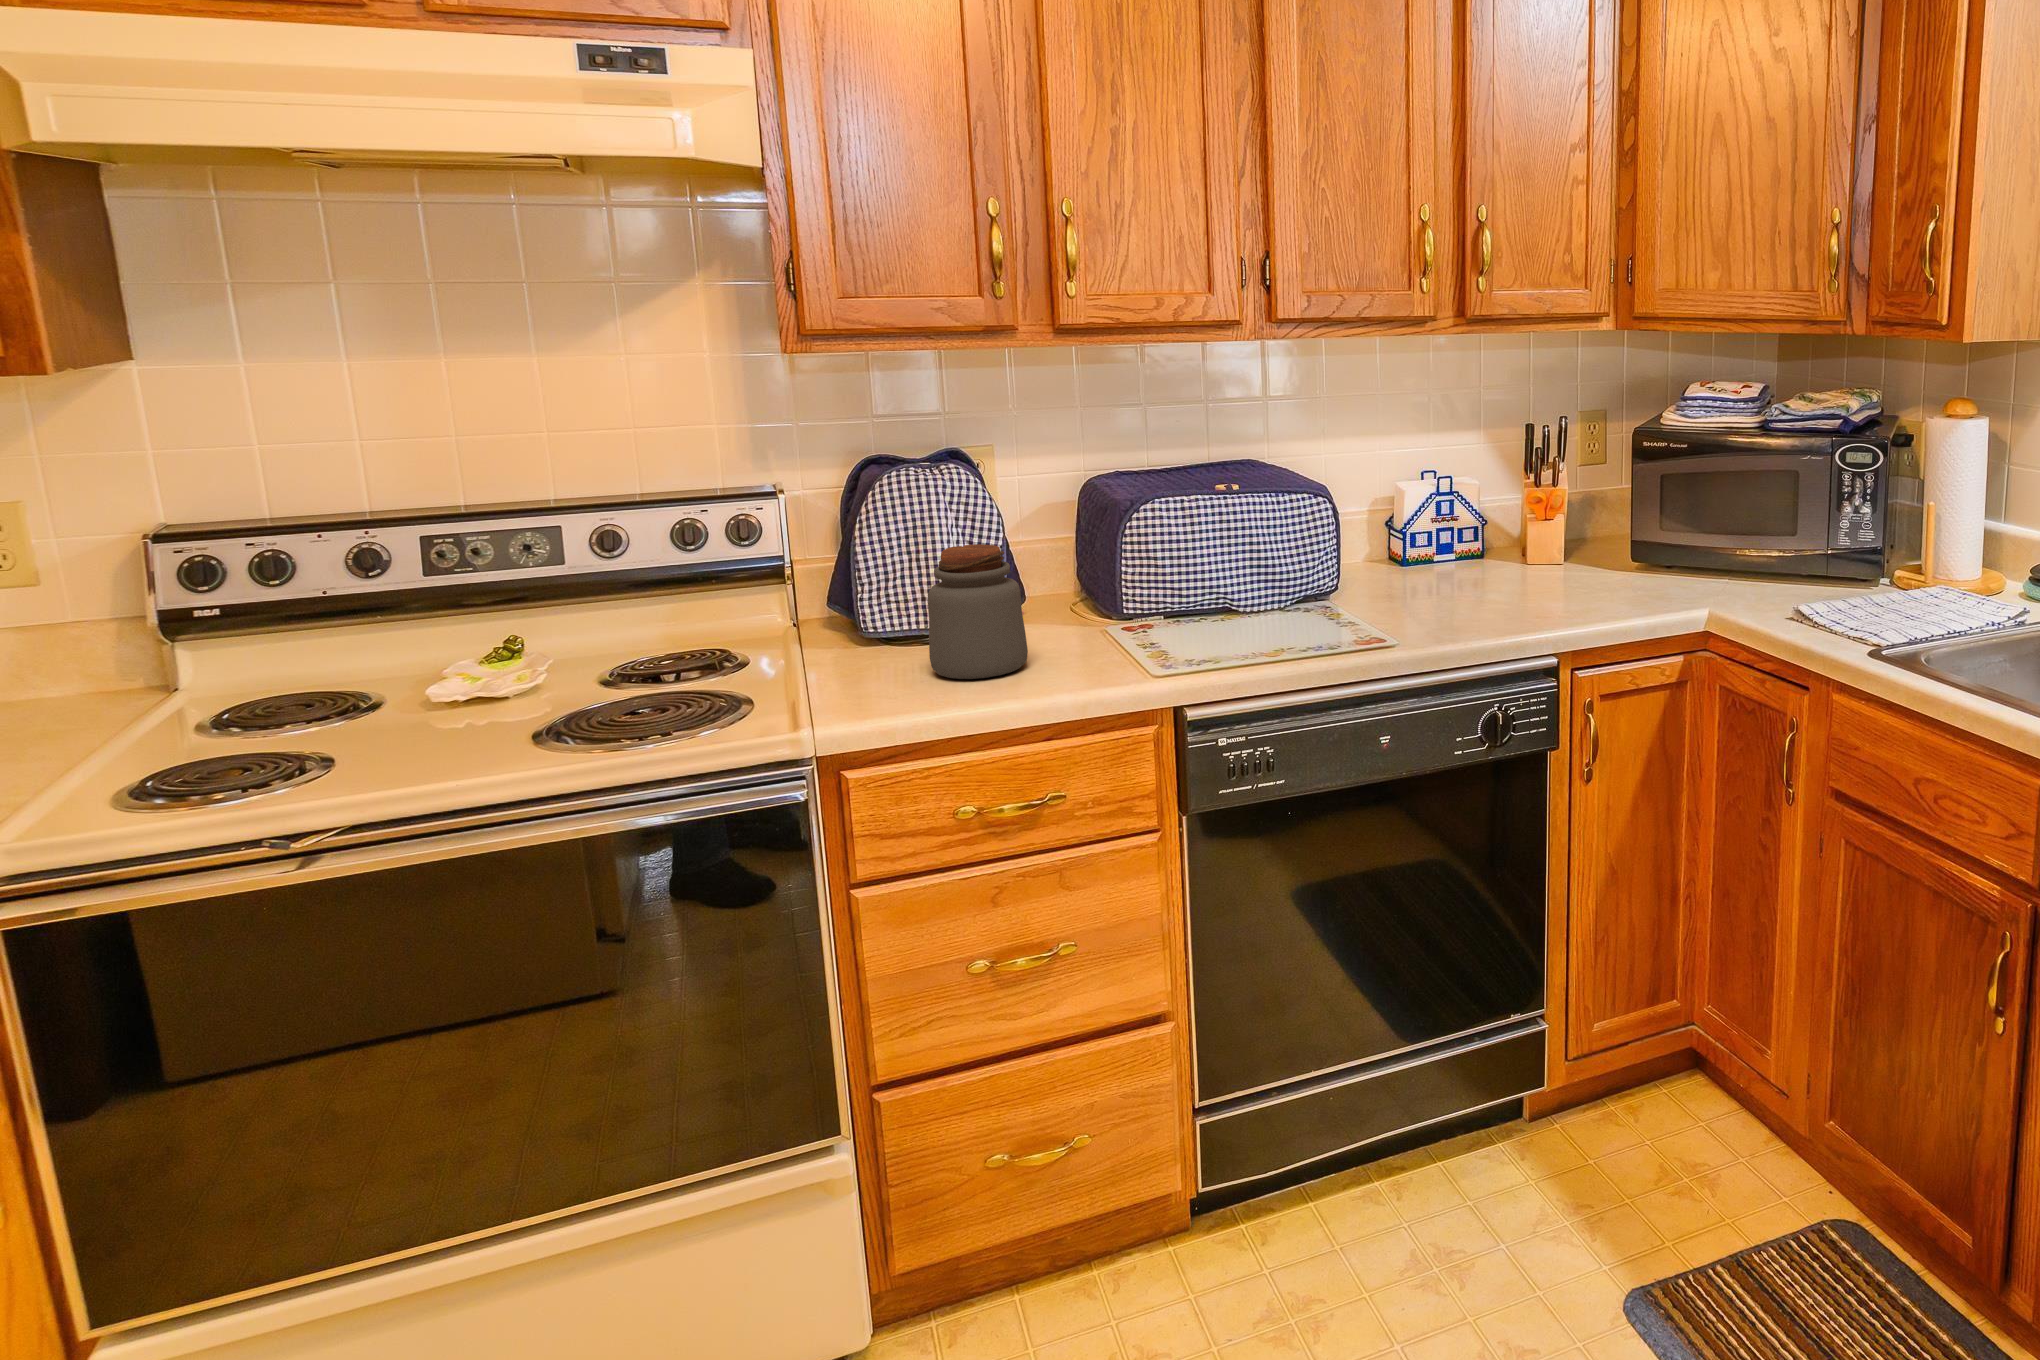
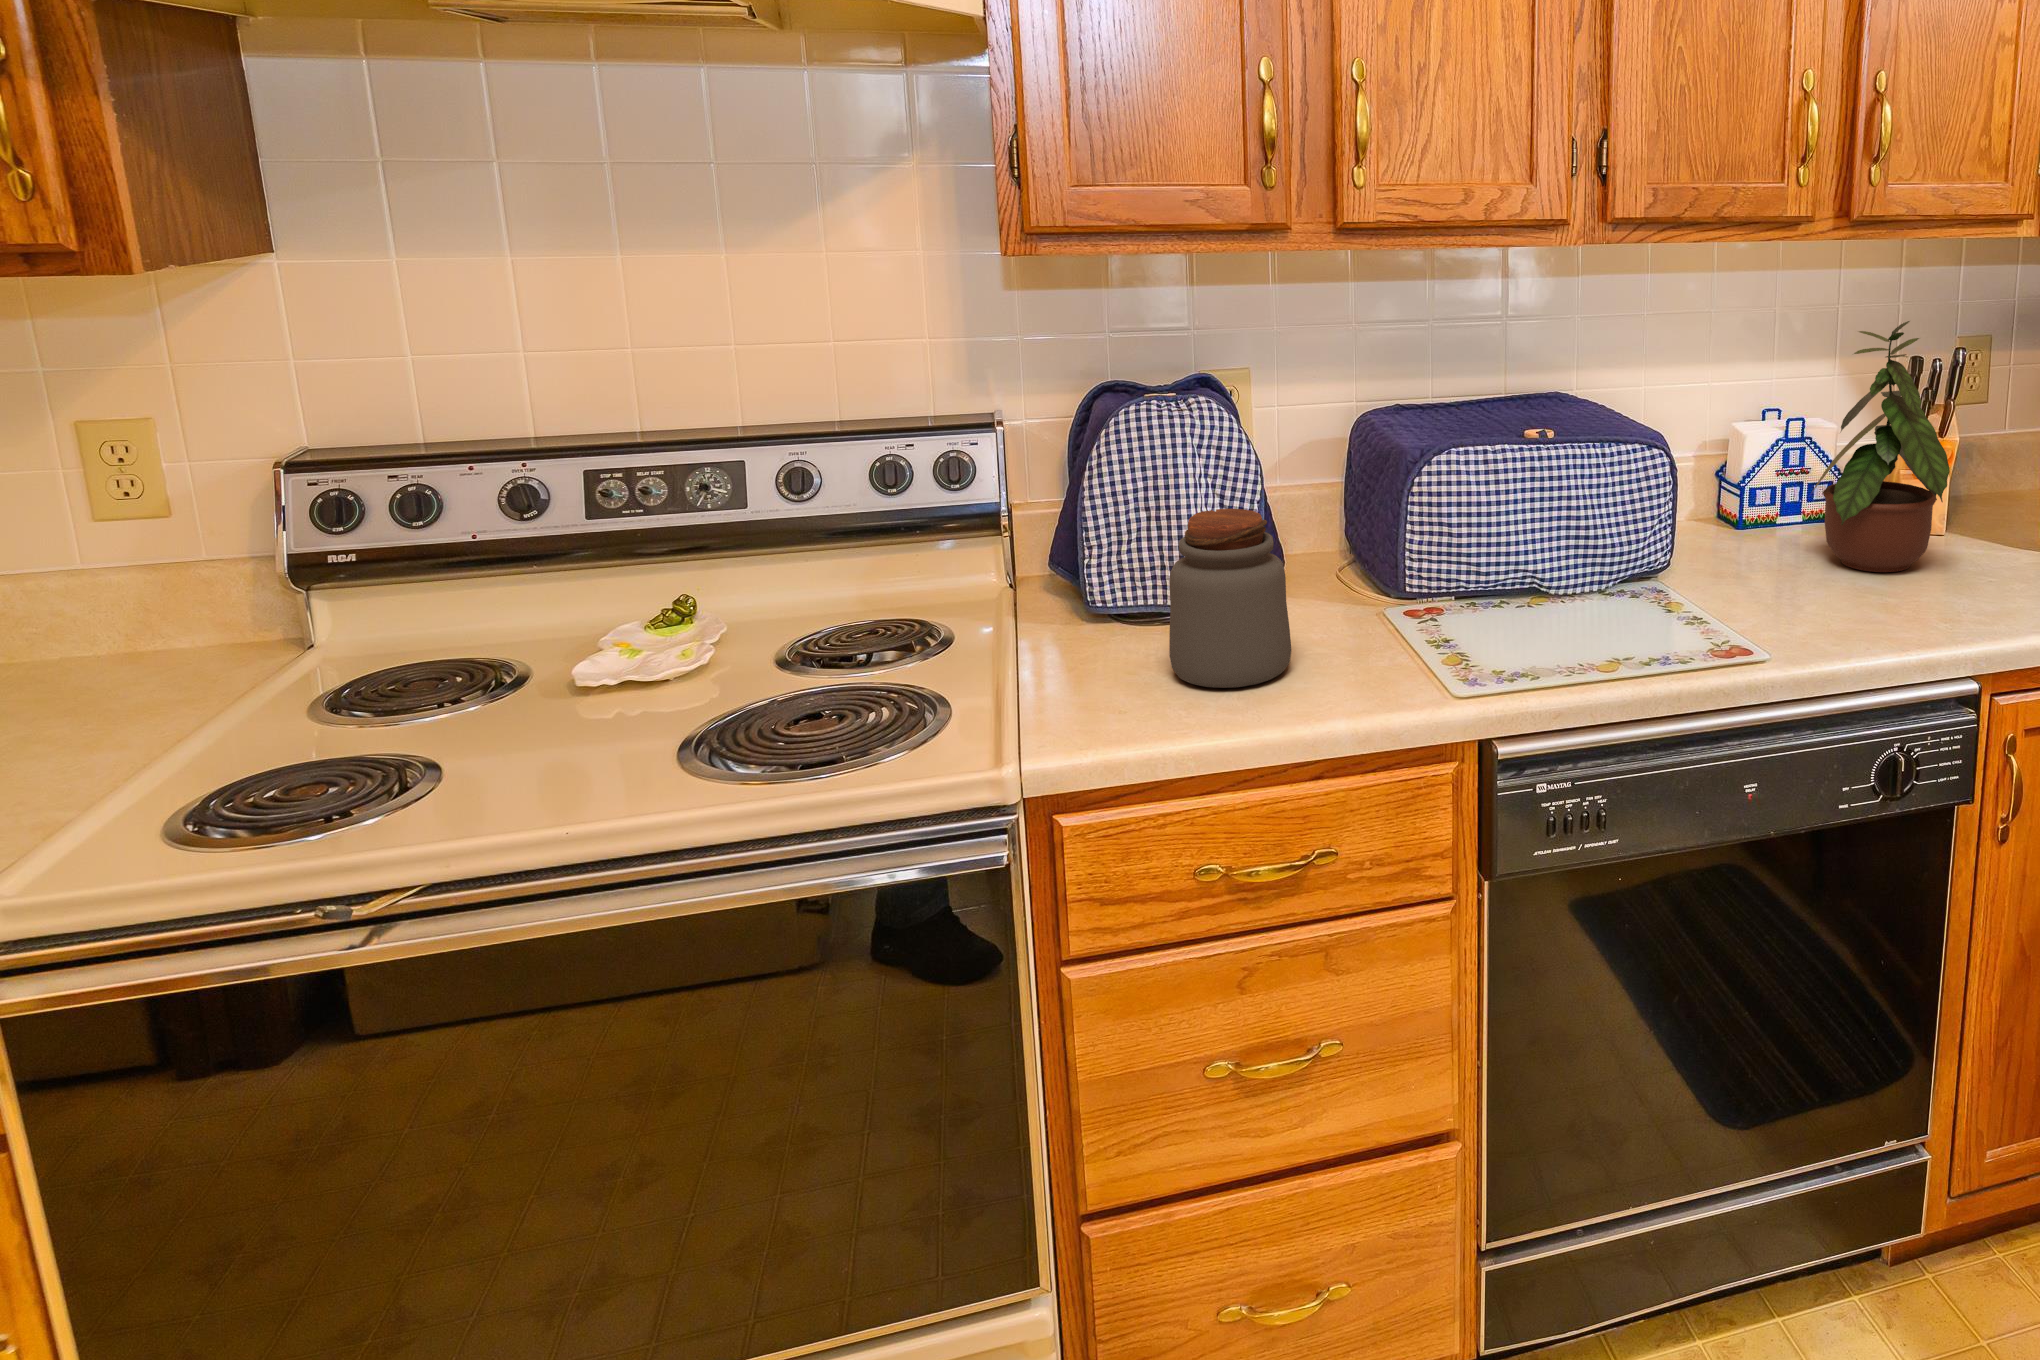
potted plant: none [1445,395,1560,589] -> present [1814,321,1950,572]

